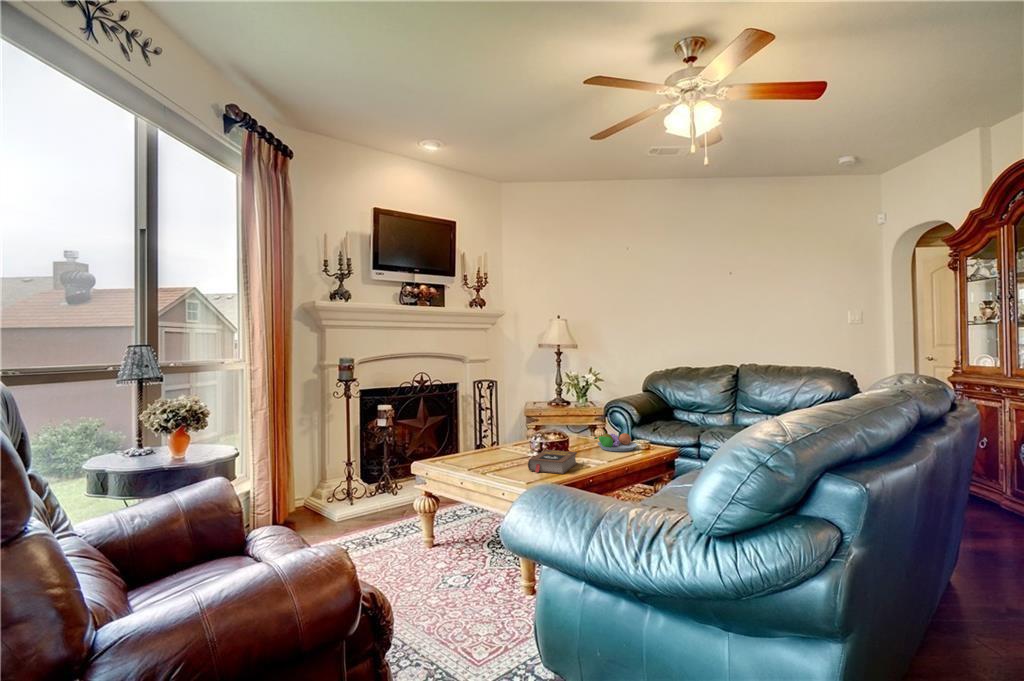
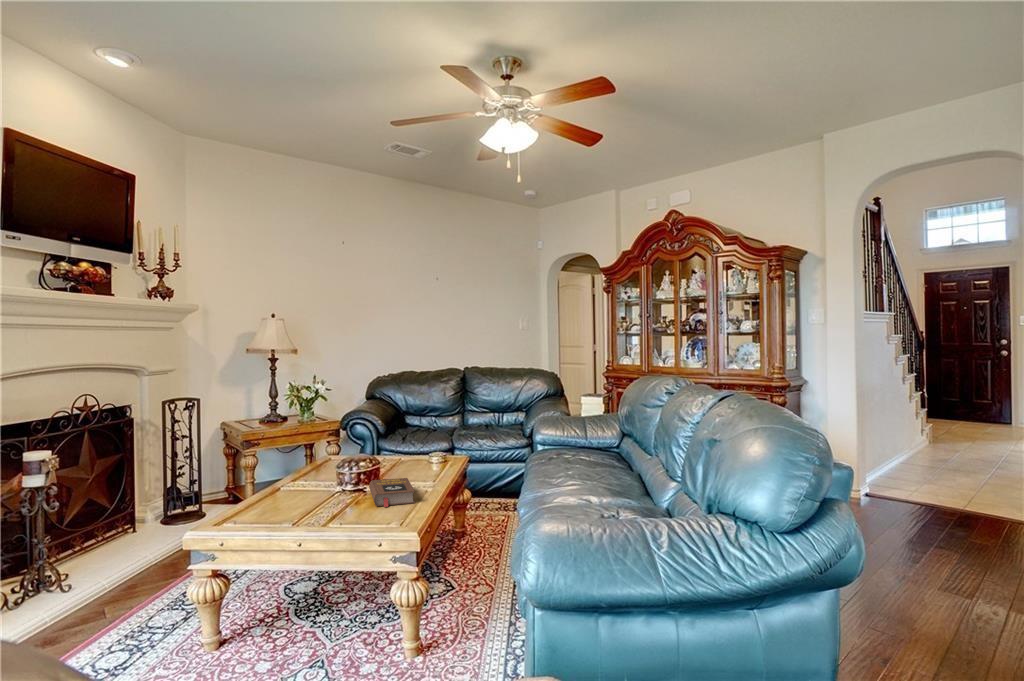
fruit bowl: present [594,431,637,452] -> none [395,449,436,470]

